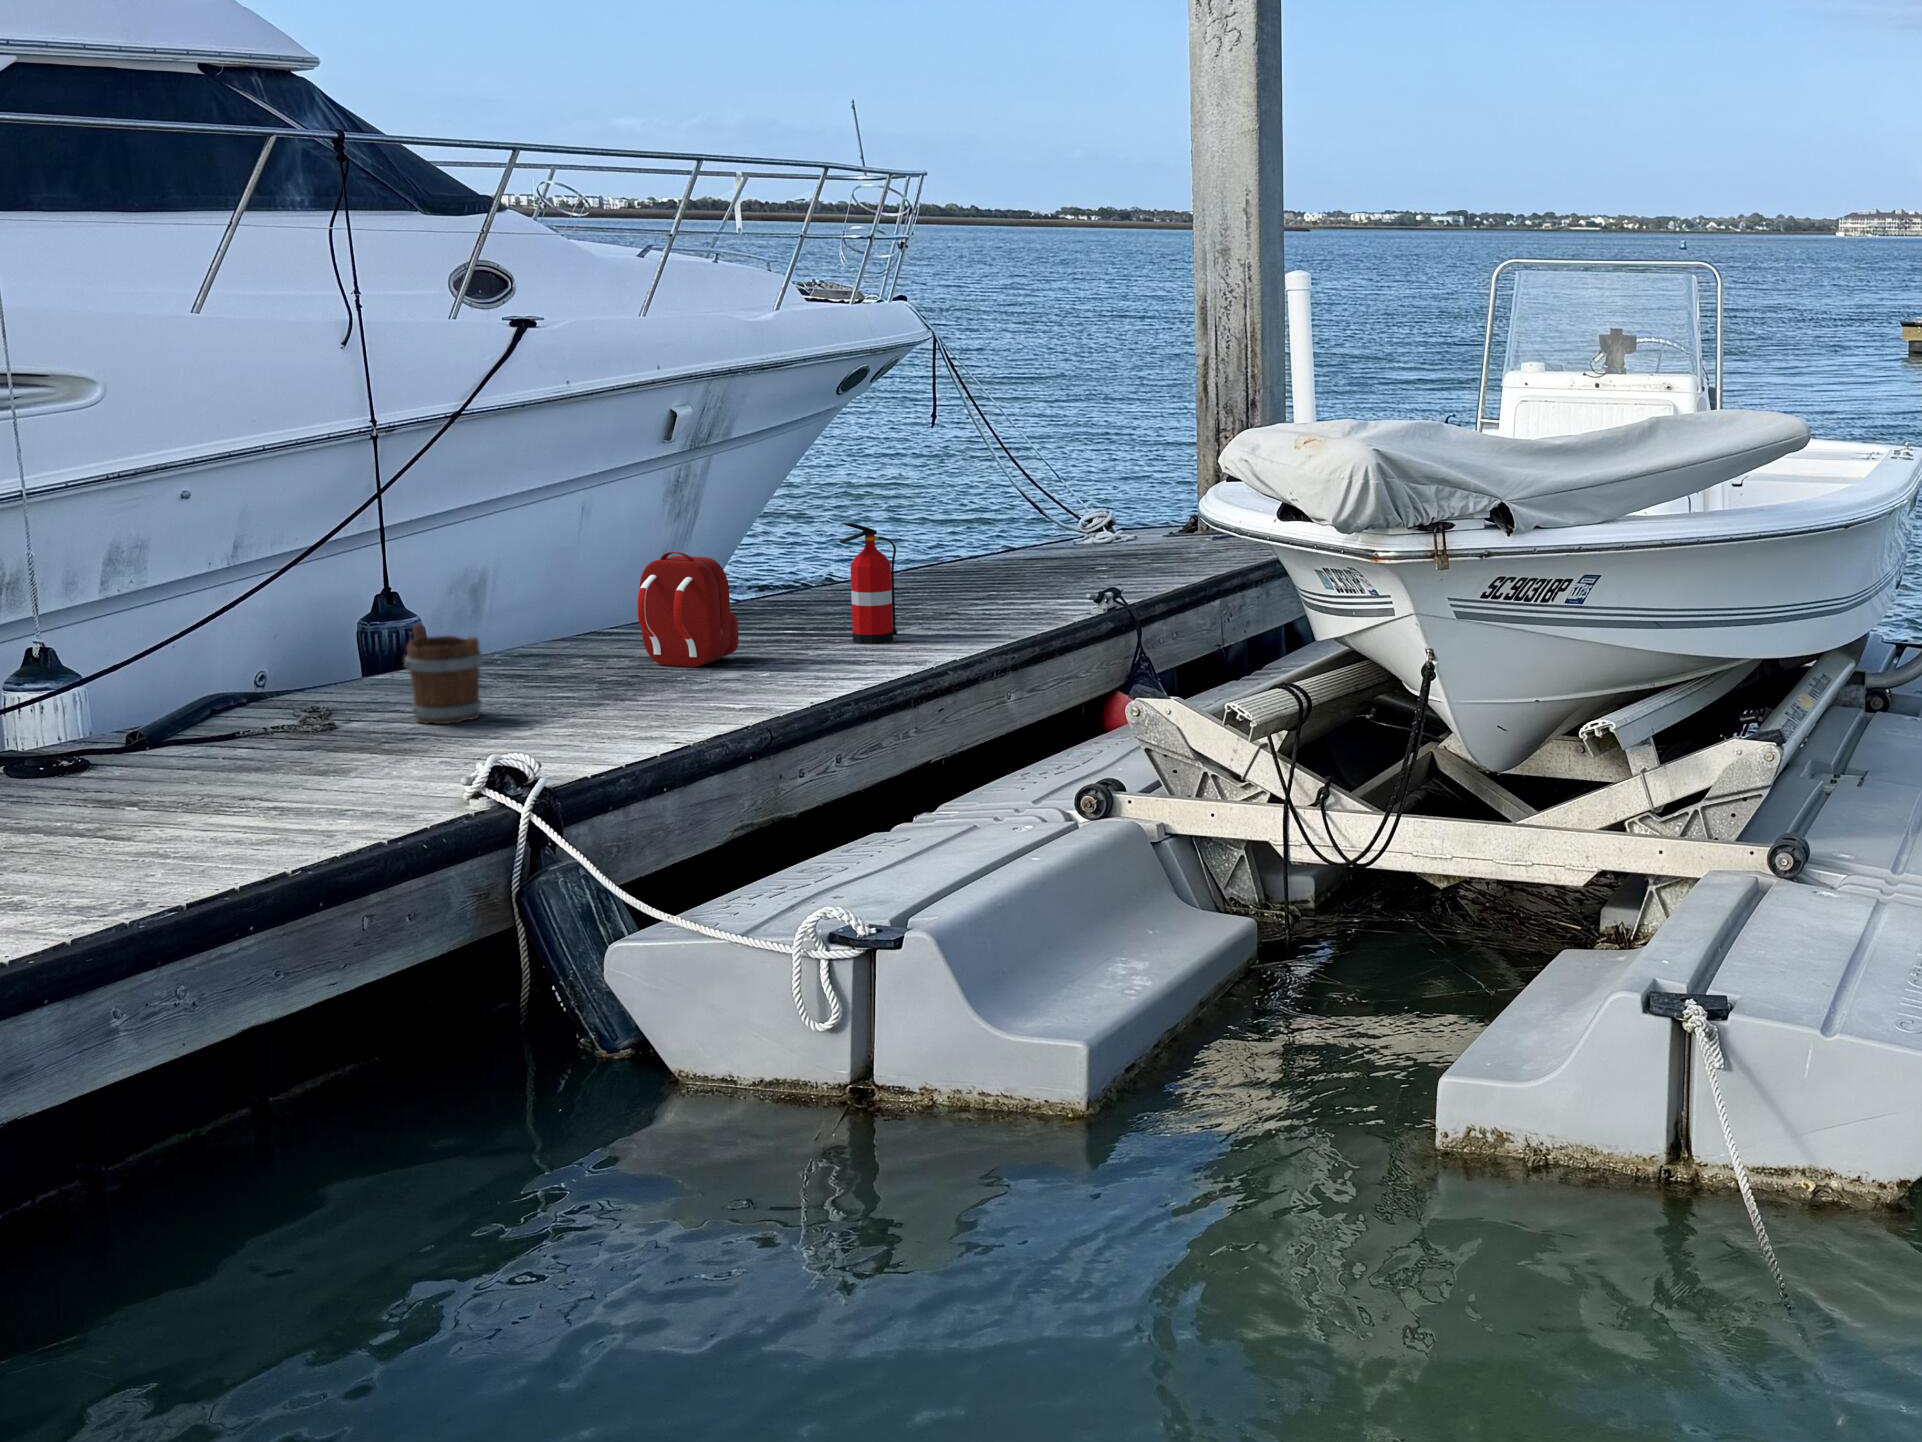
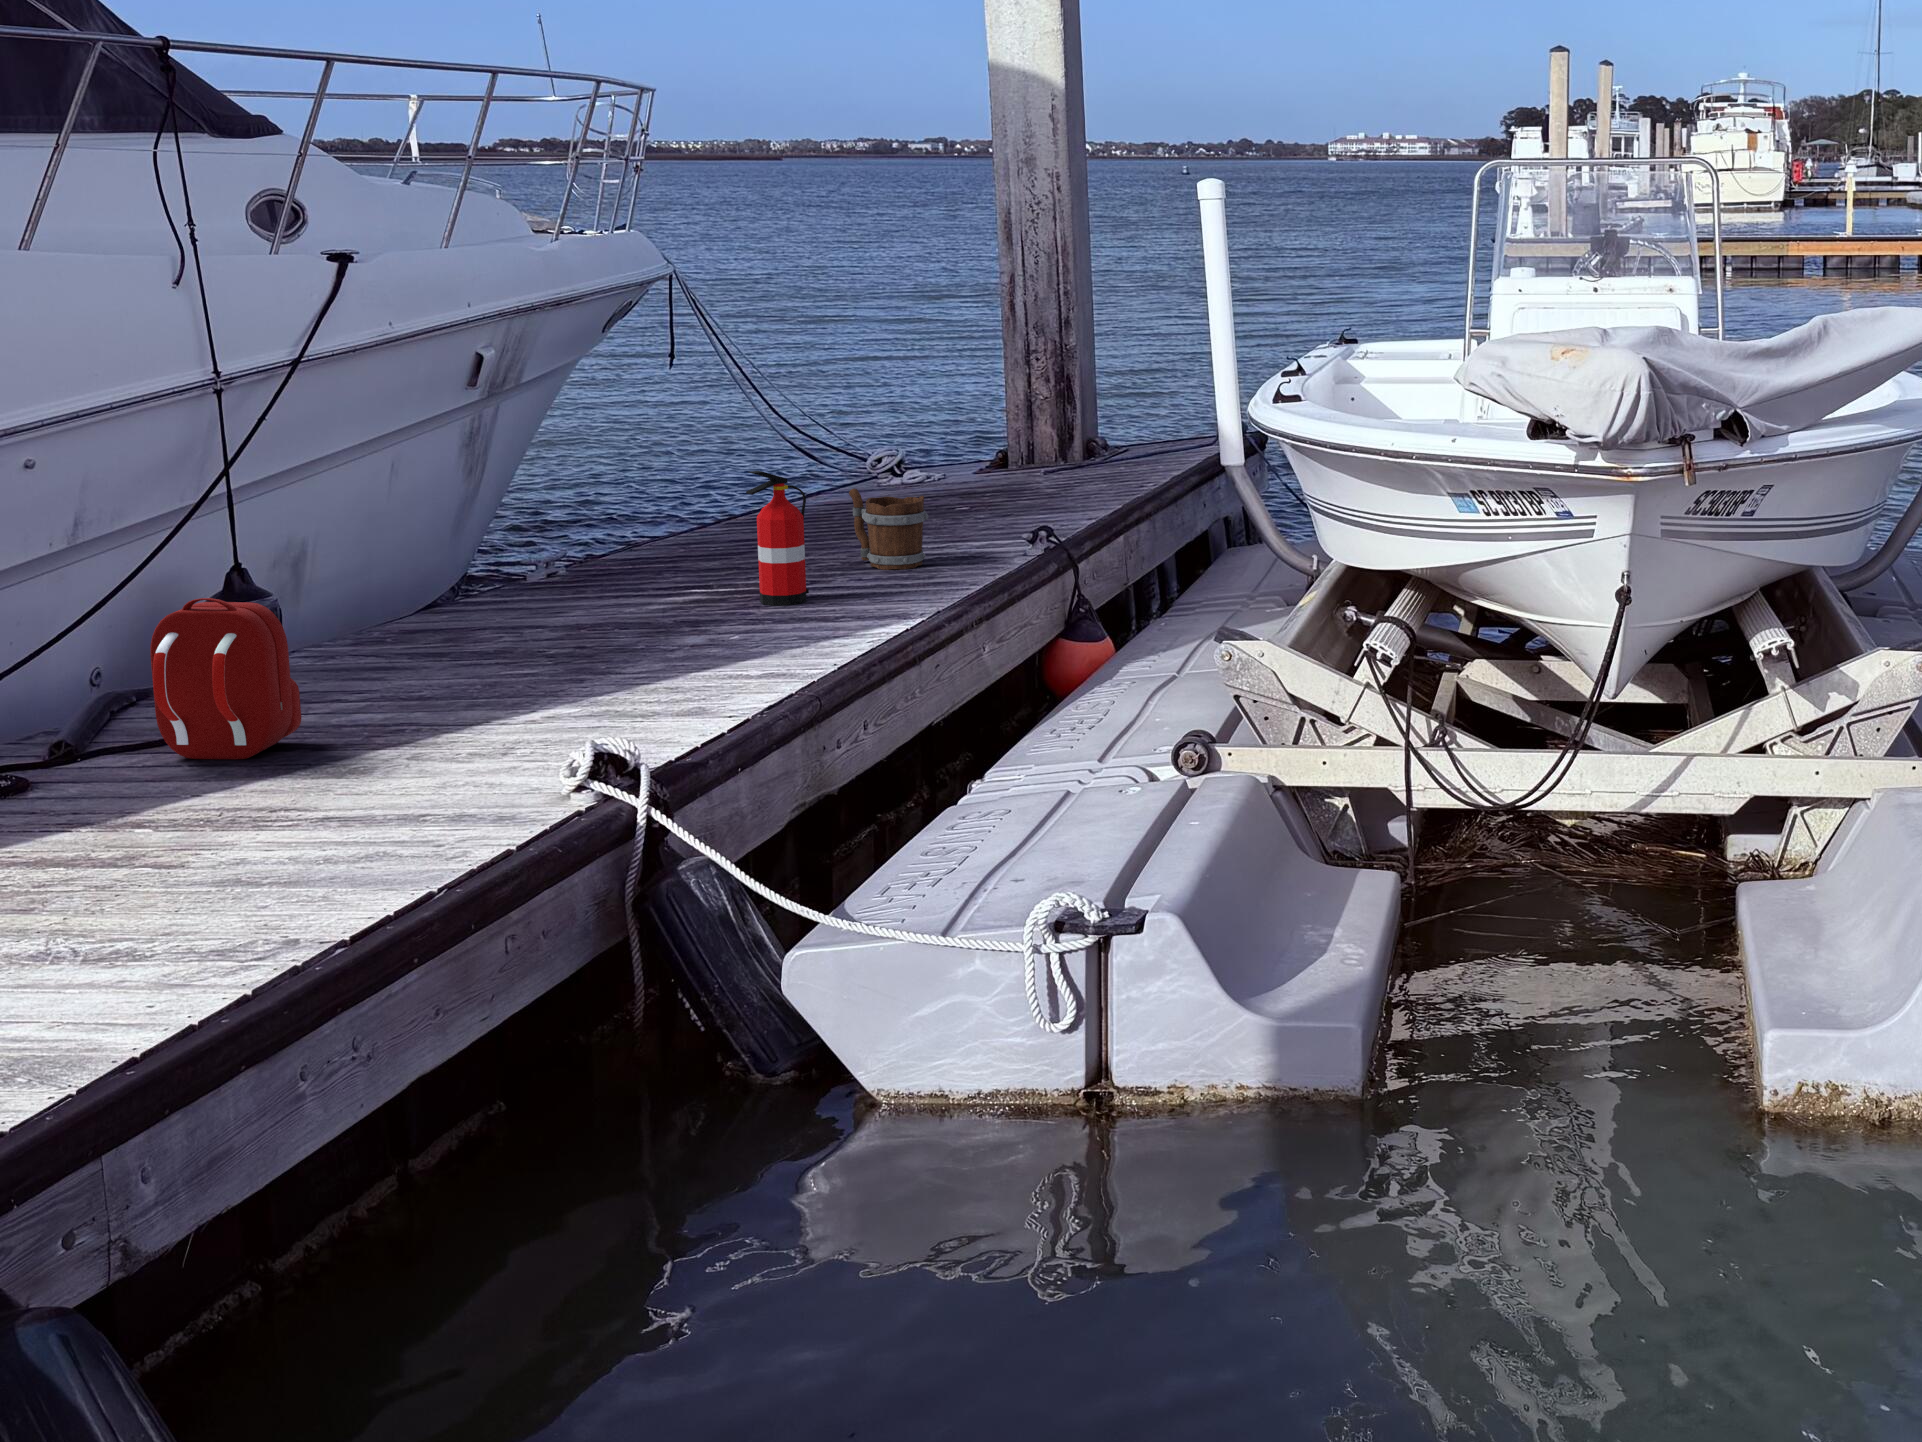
backpack: present [637,552,739,667] -> present [150,598,301,760]
bucket: present [404,624,483,724] -> present [849,488,928,570]

